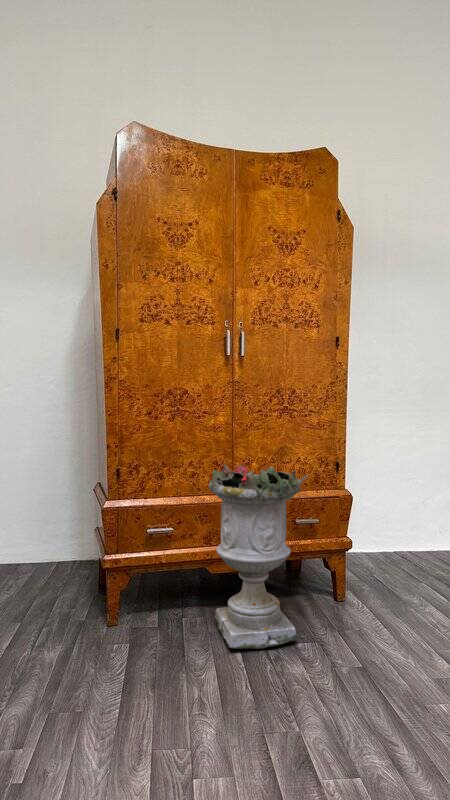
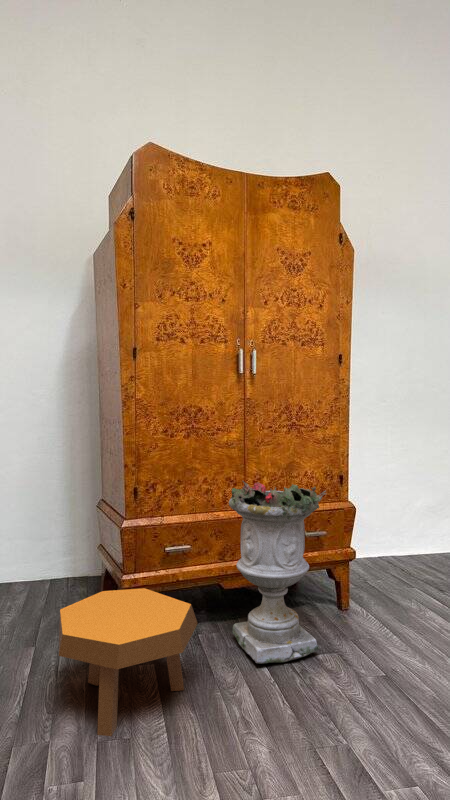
footstool: none [20,567,166,709] -> present [59,588,198,736]

